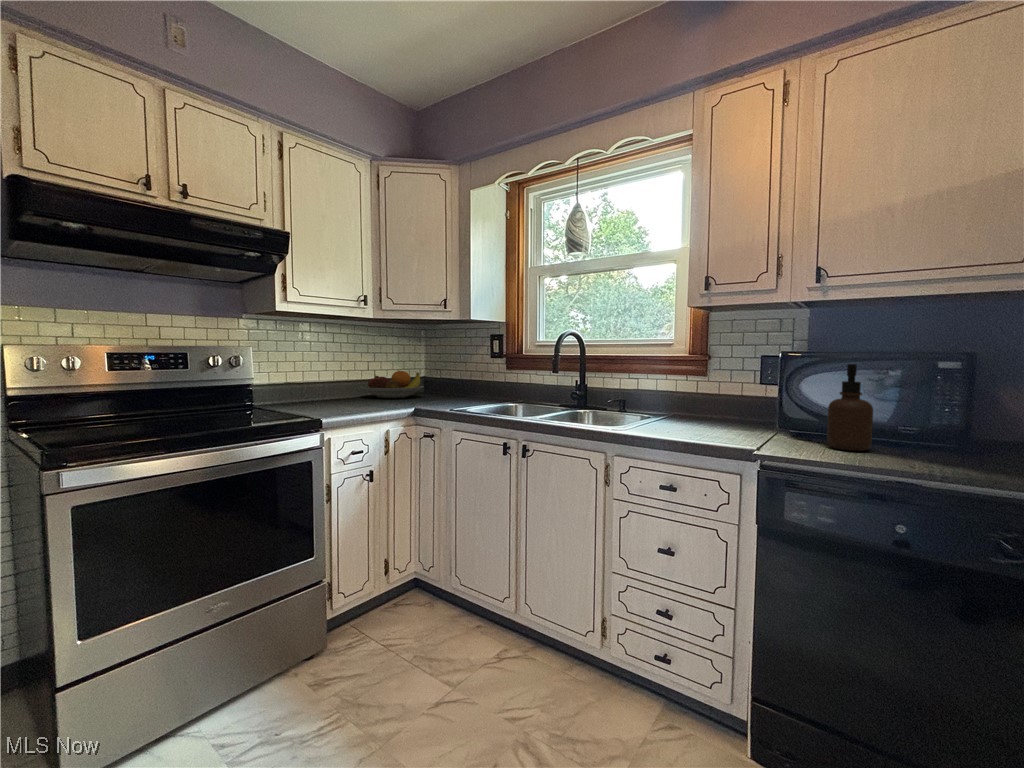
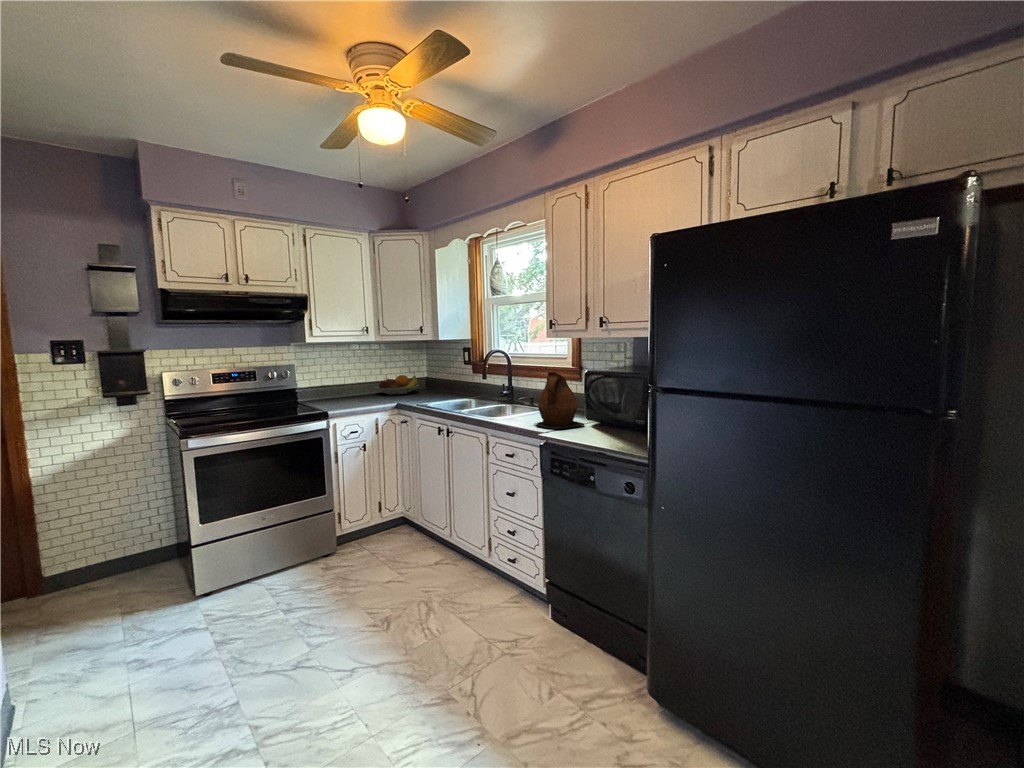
ceramic pitcher: none [698,352,784,443] -> present [535,372,584,429]
soap dispenser: present [827,364,873,451] -> none [597,380,620,434]

